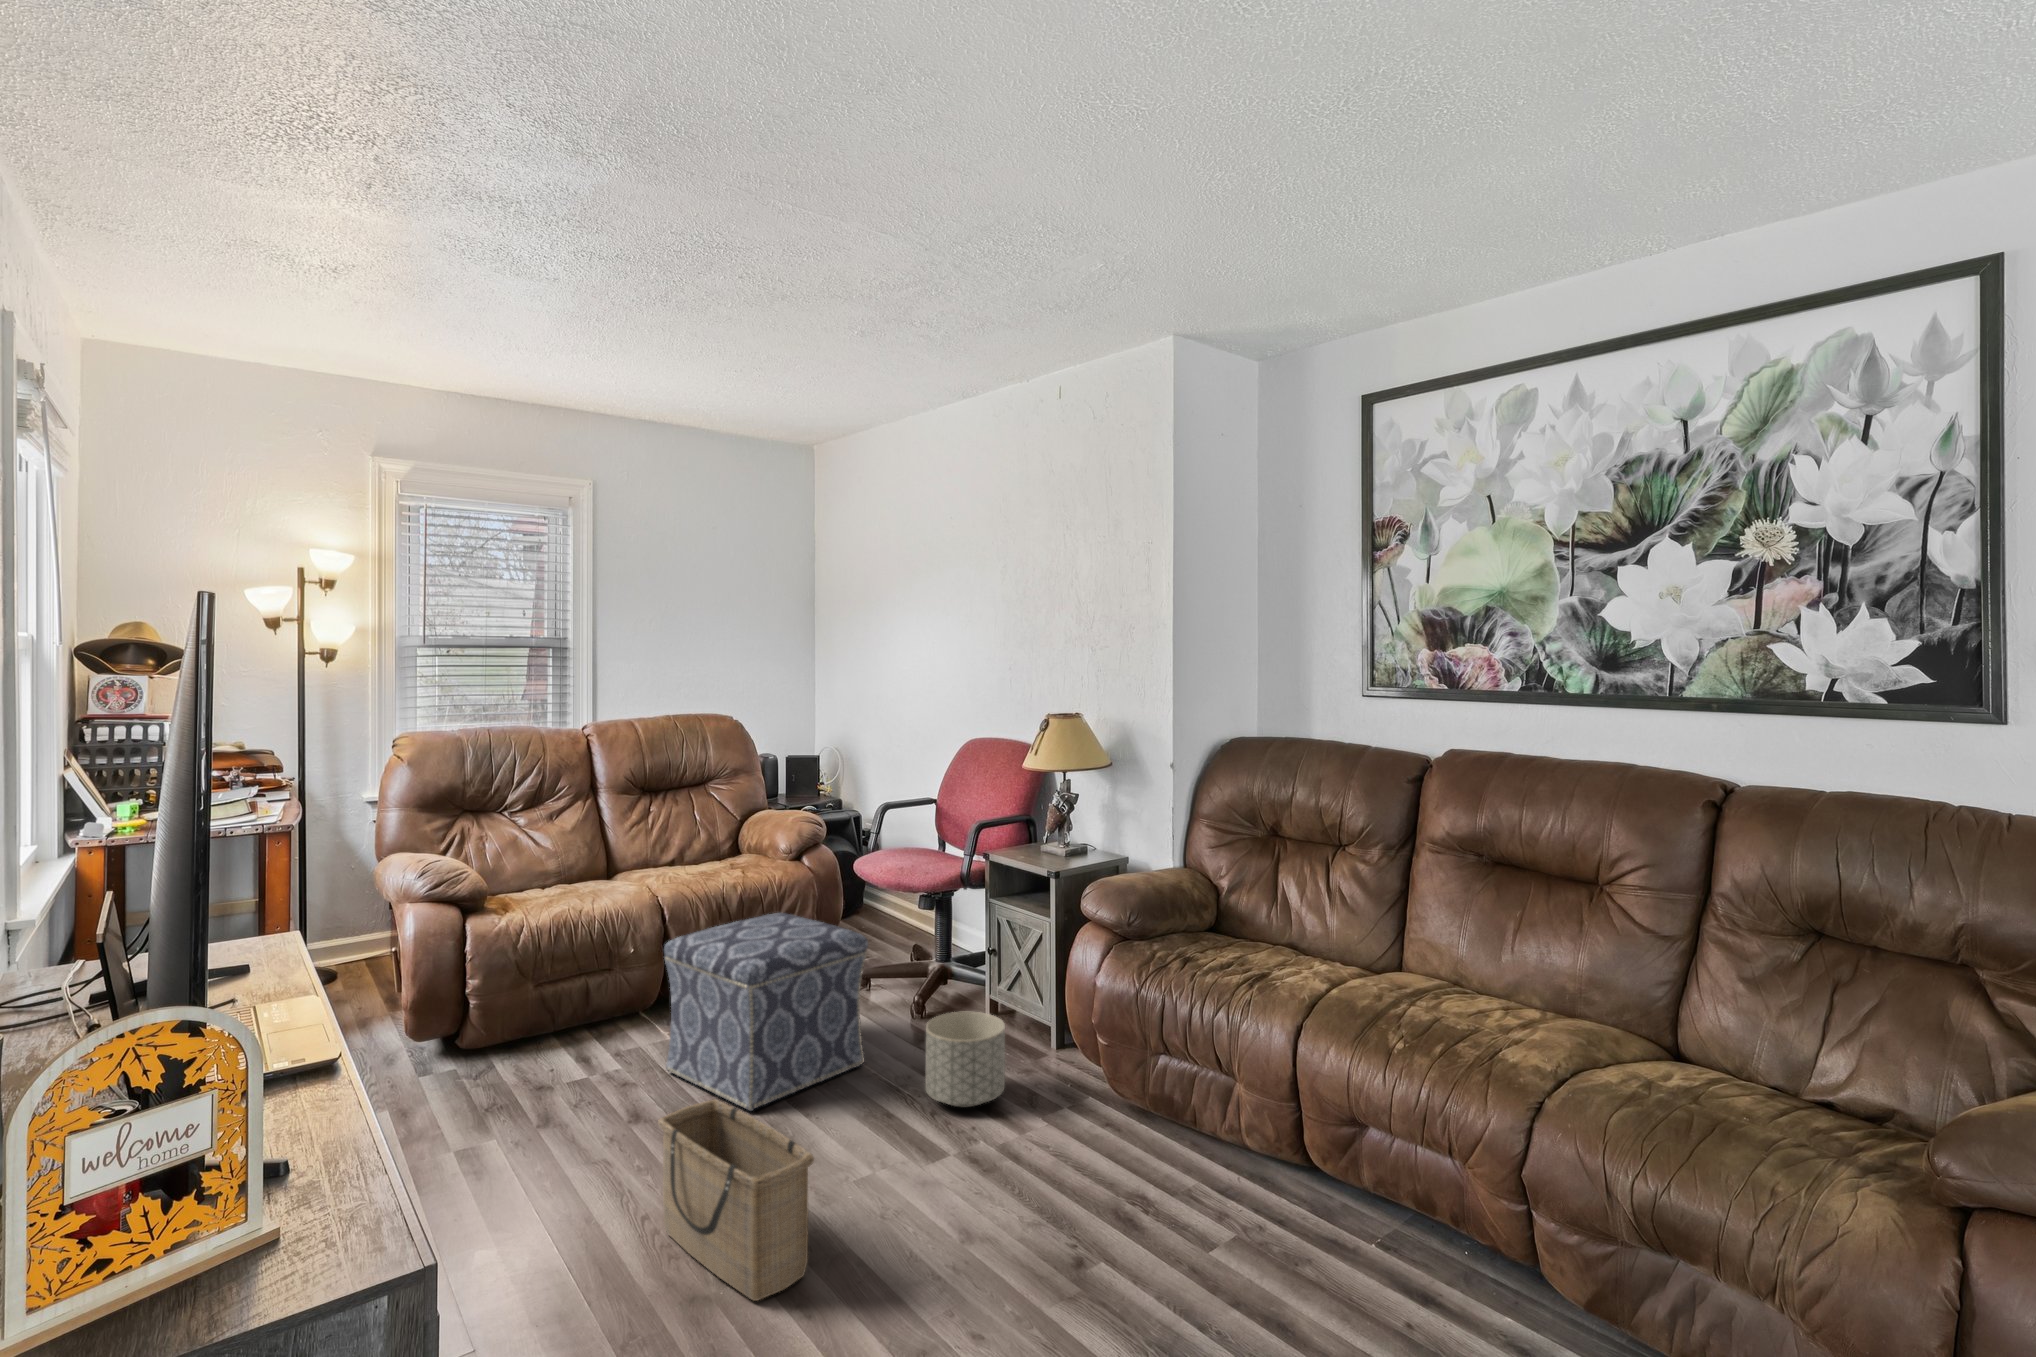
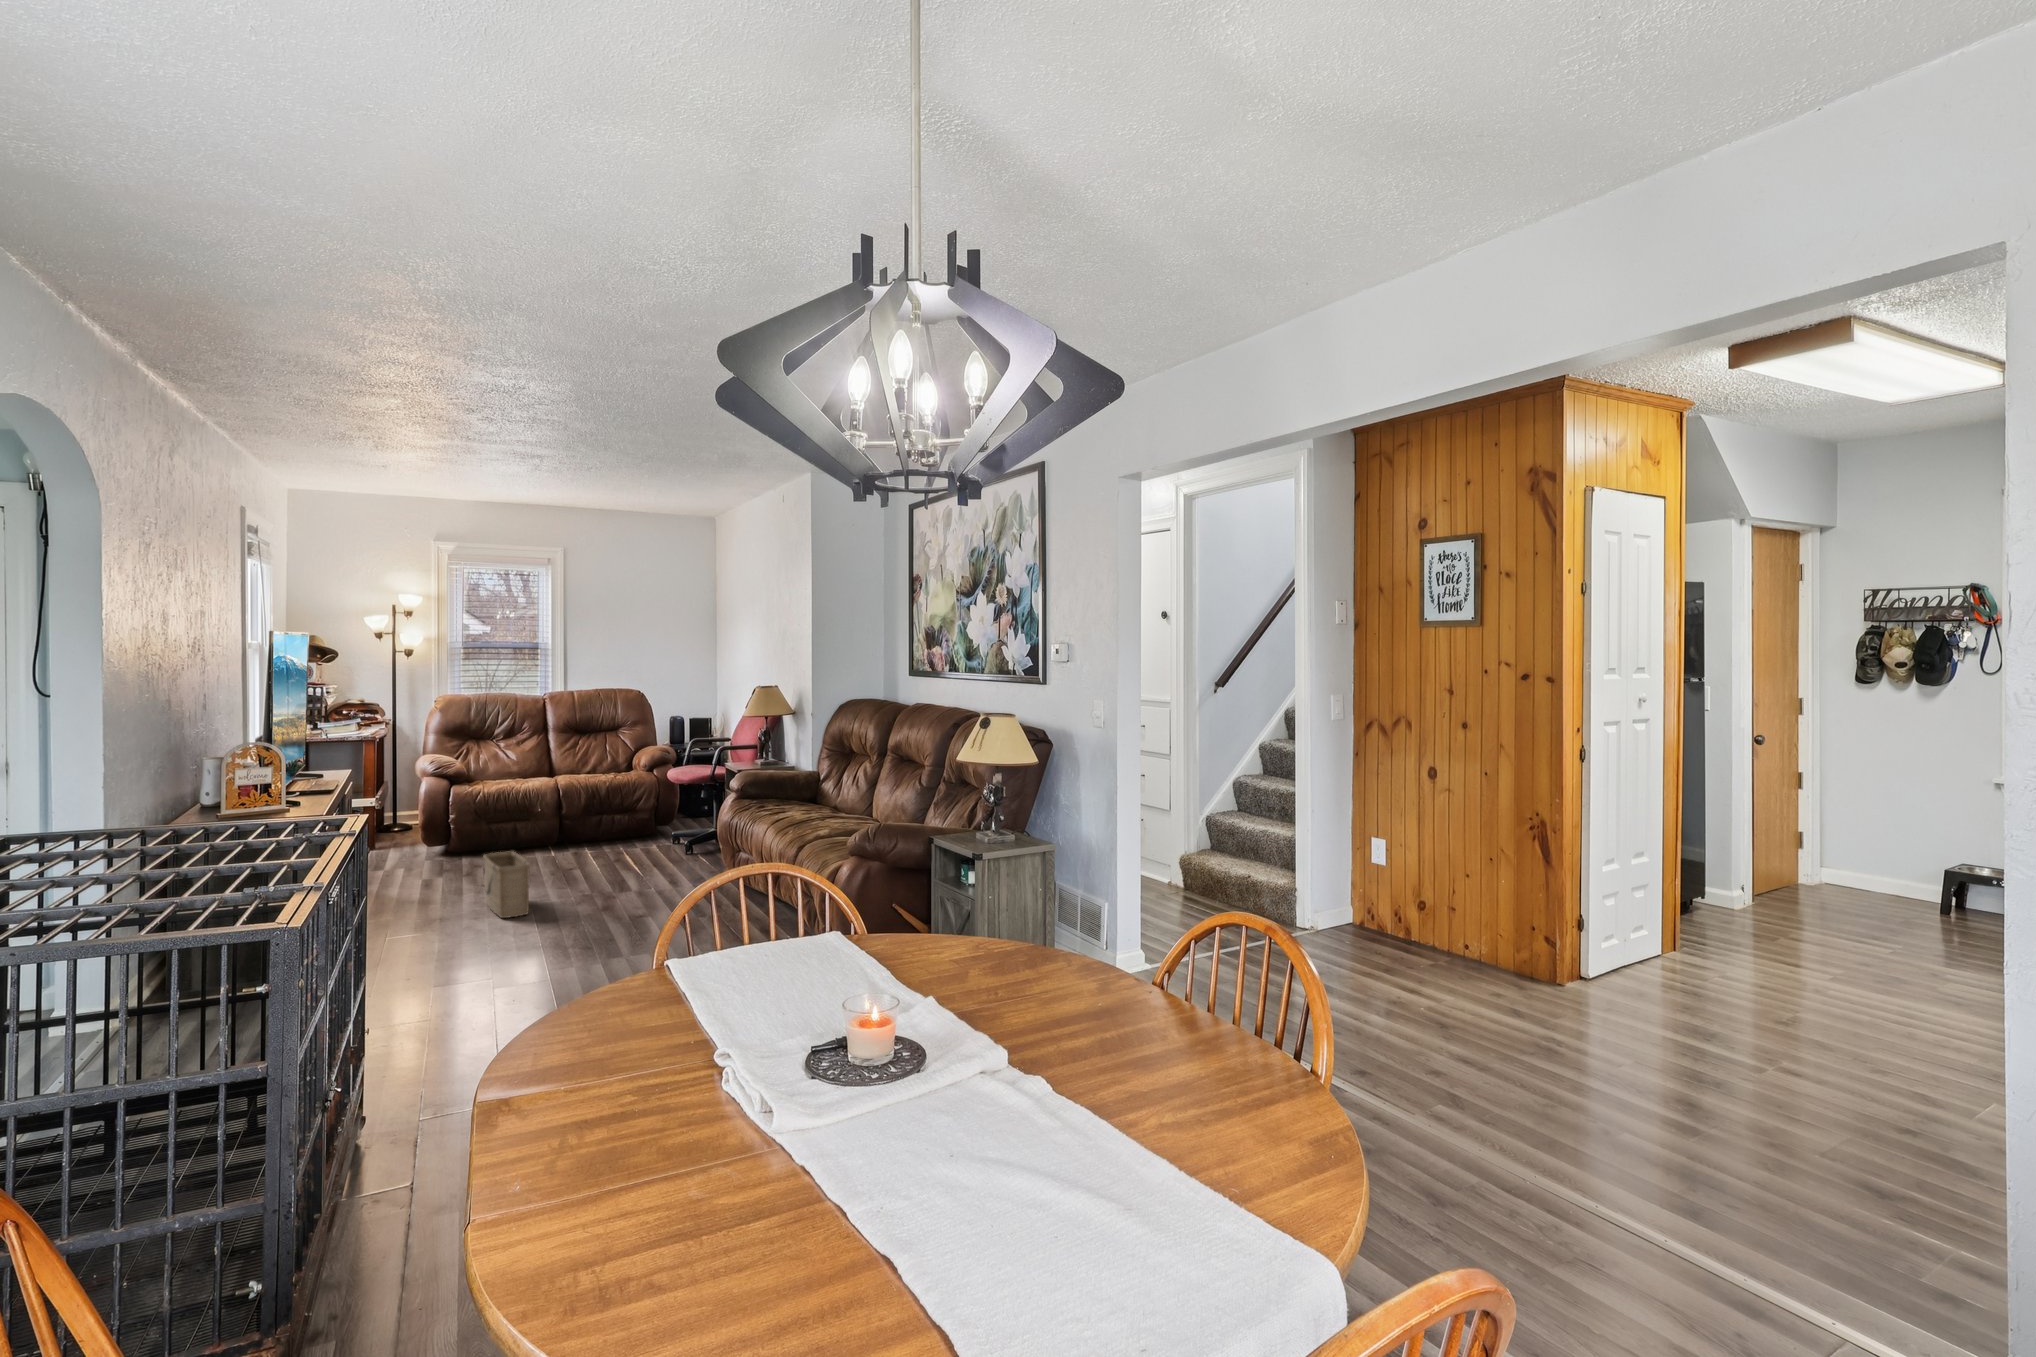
ottoman: present [664,913,868,1111] -> none [536,791,636,877]
planter: present [925,1011,1005,1108] -> none [644,837,686,880]

